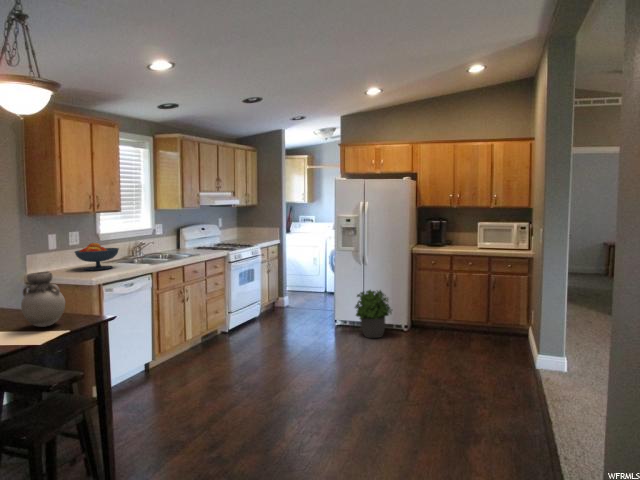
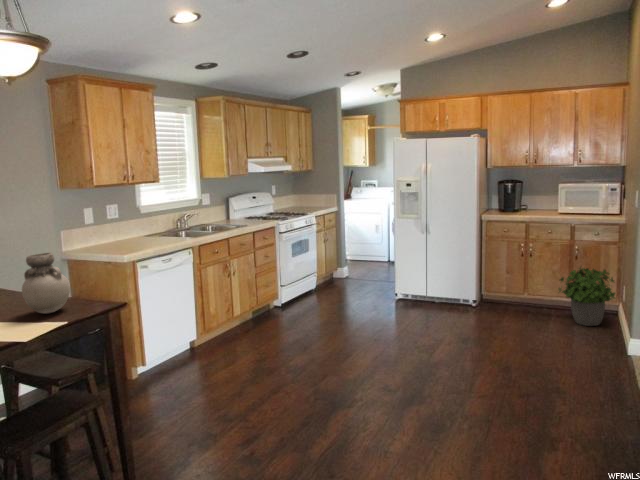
fruit bowl: present [75,243,119,270] -> none [111,216,157,245]
potted plant: present [355,290,392,338] -> present [559,268,615,326]

